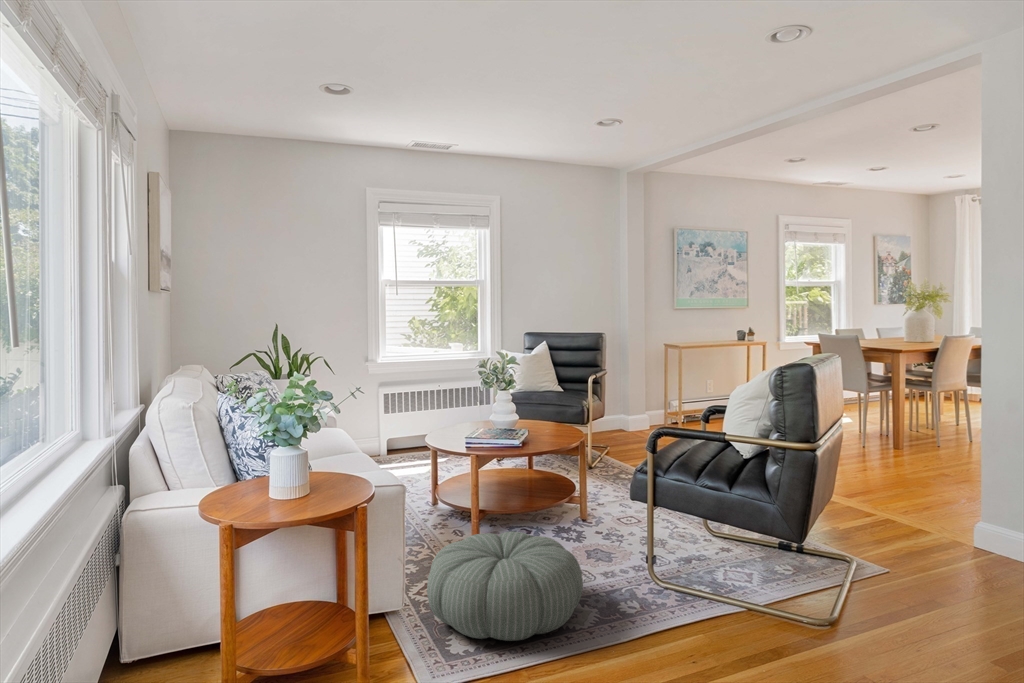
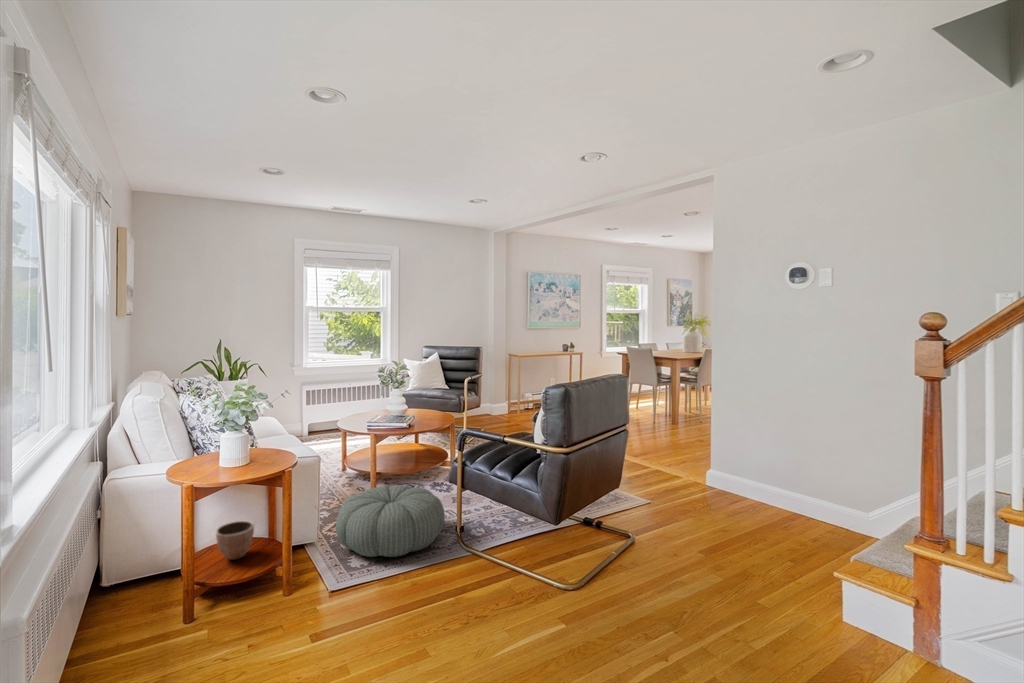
decorative bowl: none [265,577,316,634] -> present [216,521,254,560]

